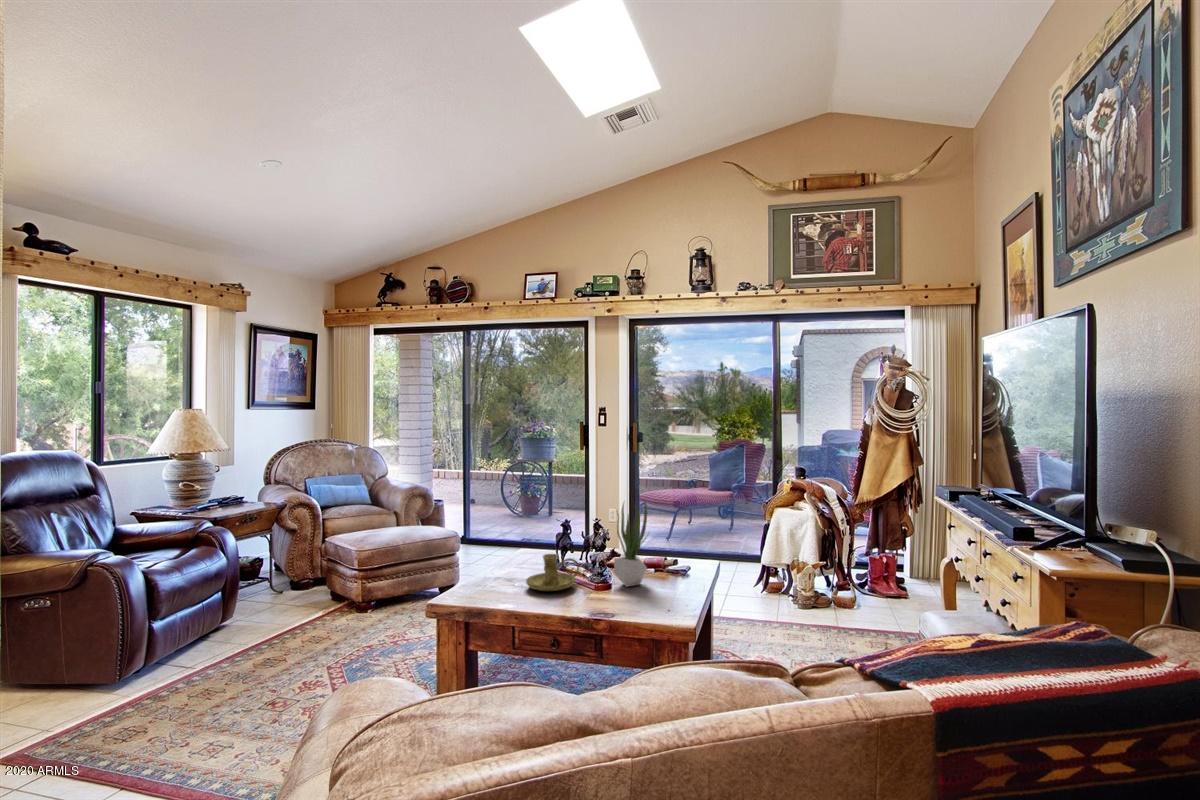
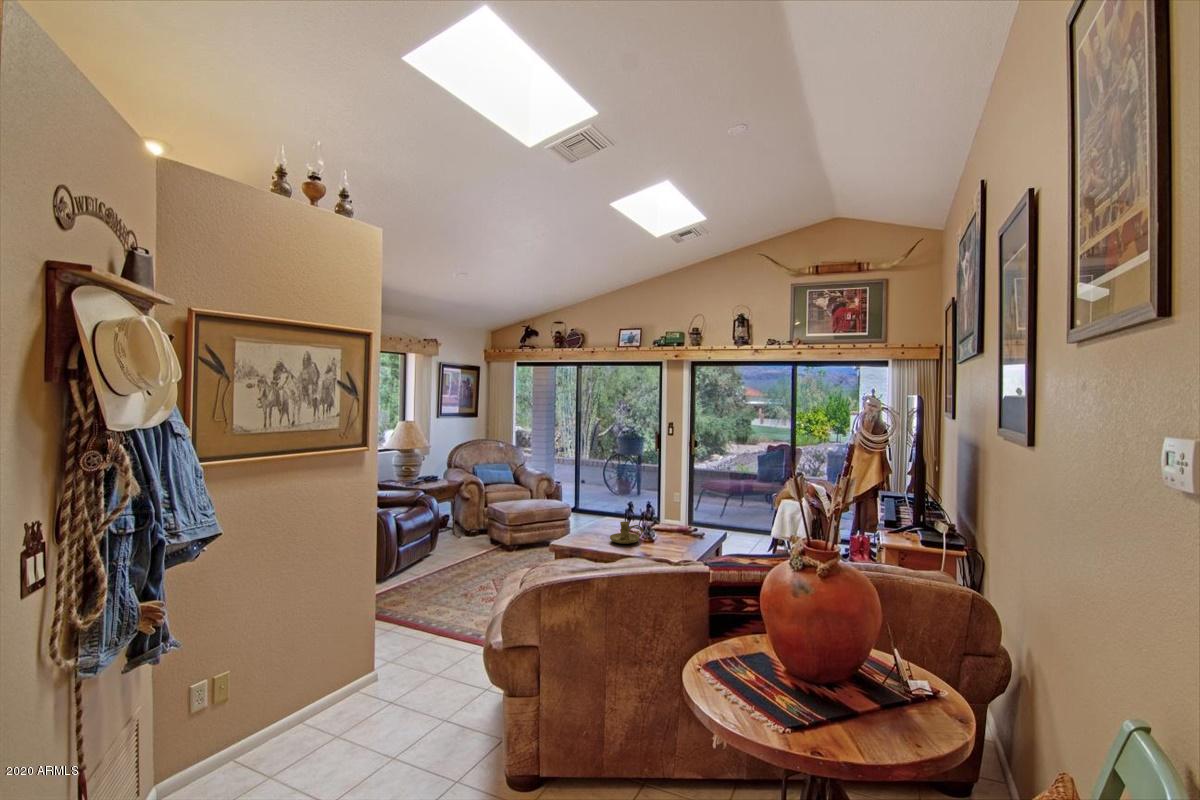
potted plant: present [614,501,647,587] -> none [664,491,686,544]

